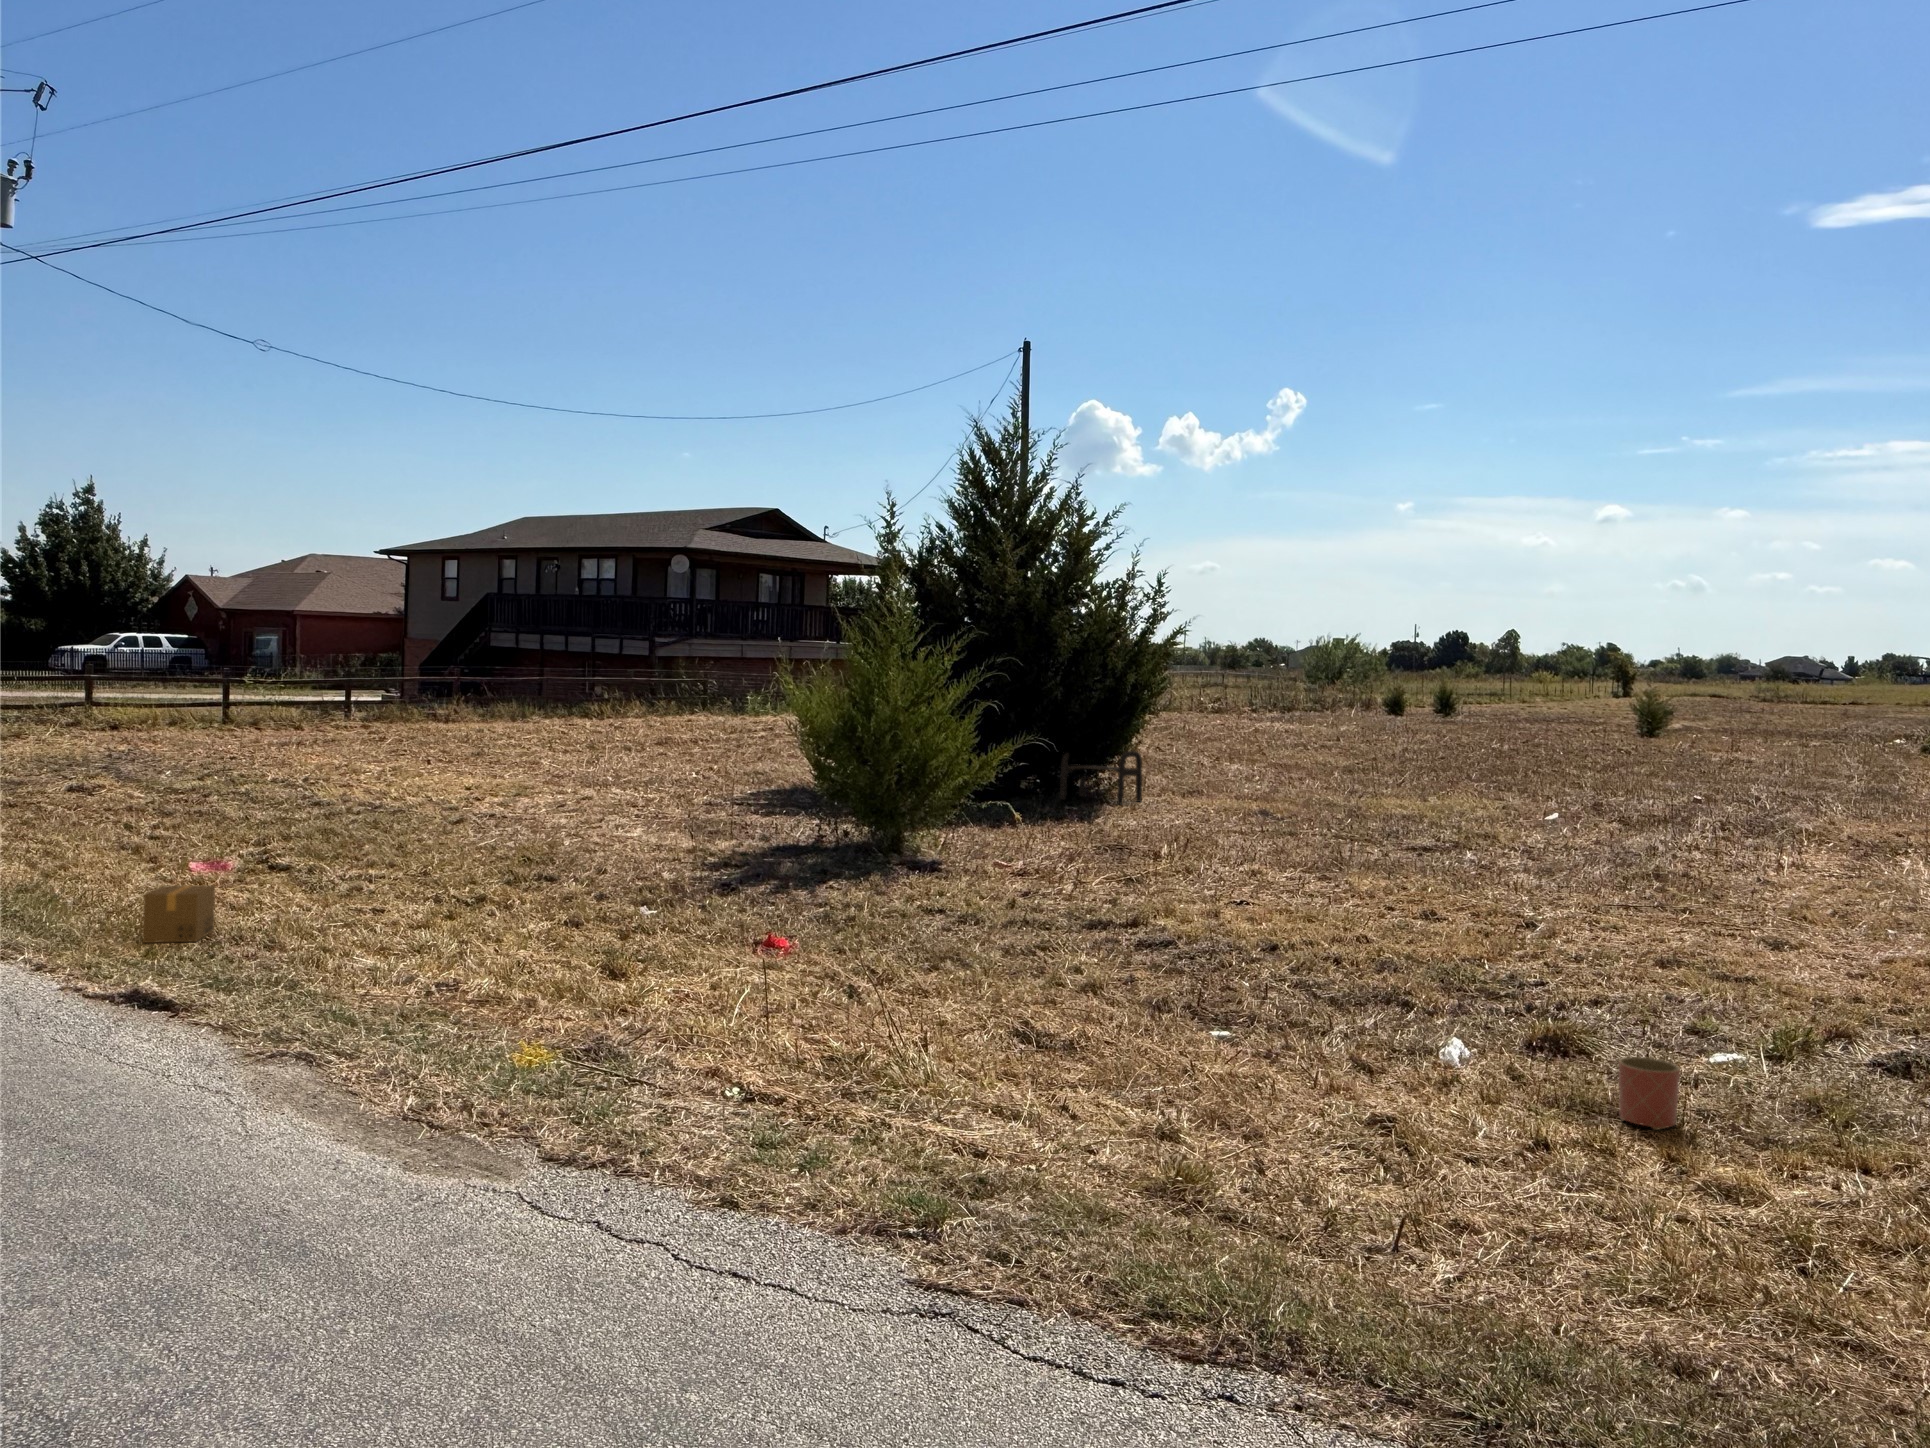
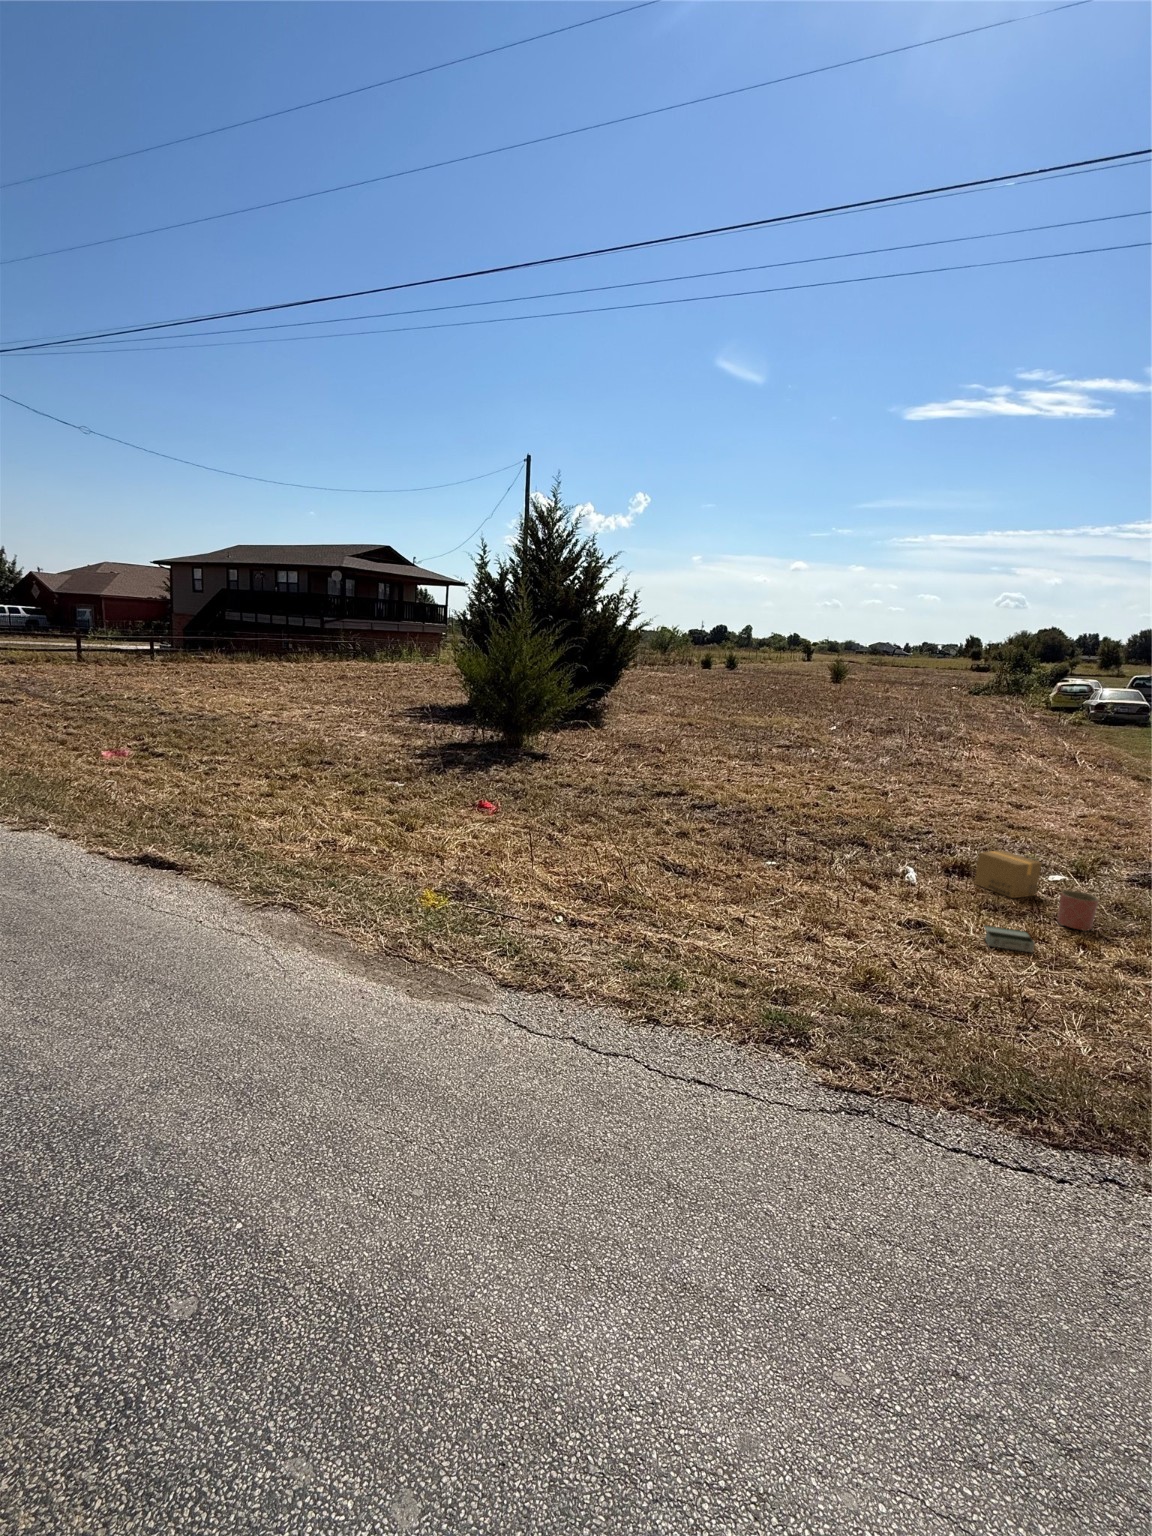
bench: present [1060,751,1142,804] -> none [575,686,619,717]
cardboard box: present [142,885,215,943] -> present [974,850,1042,898]
toolbox: none [1438,1110,1517,1154] -> present [984,925,1035,952]

